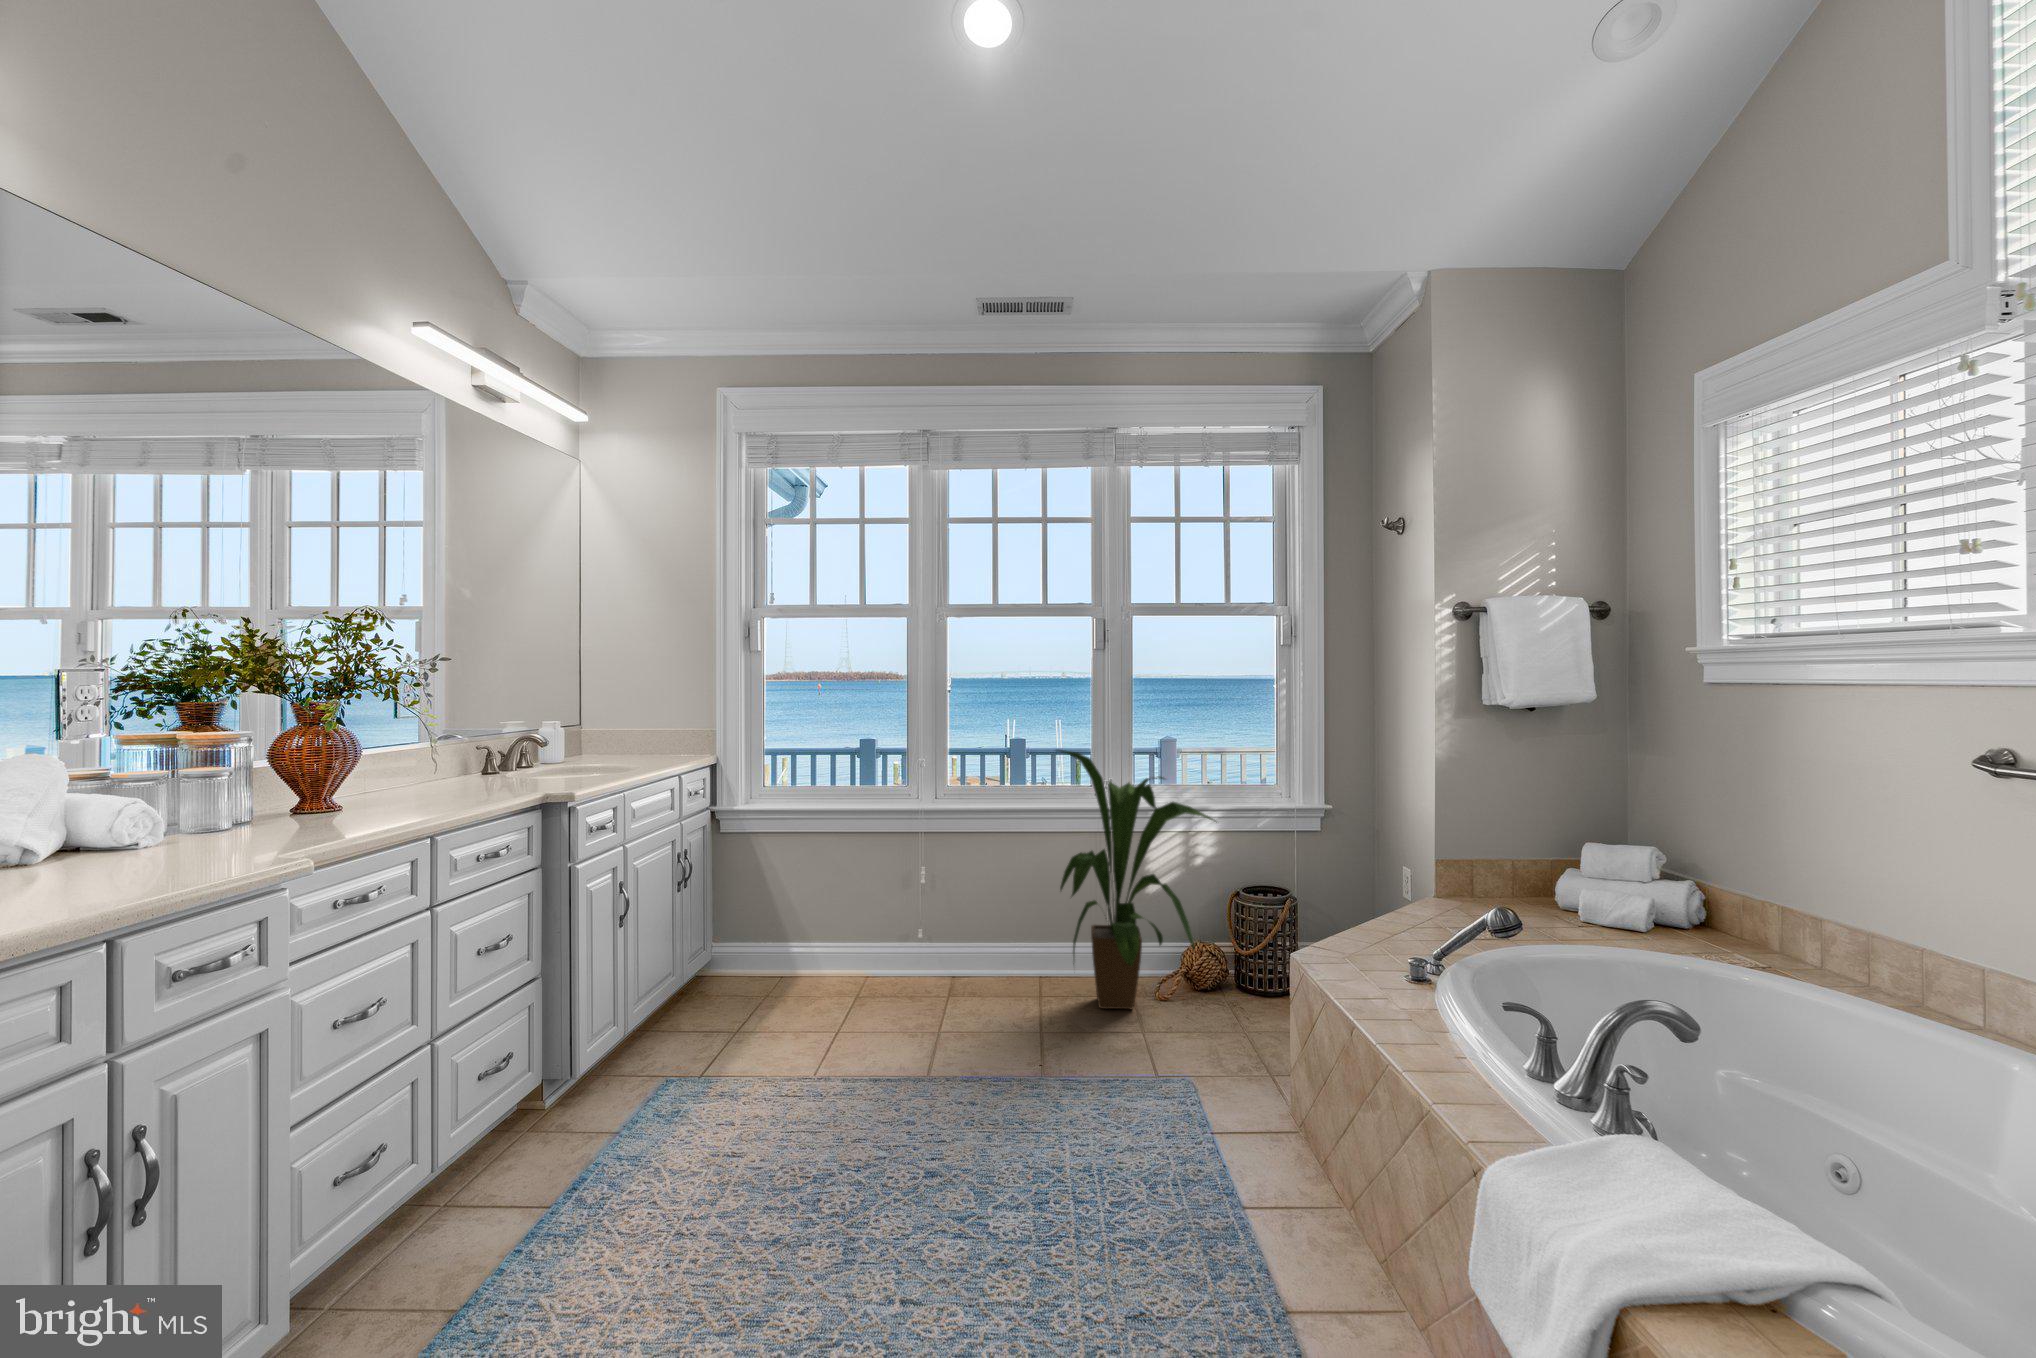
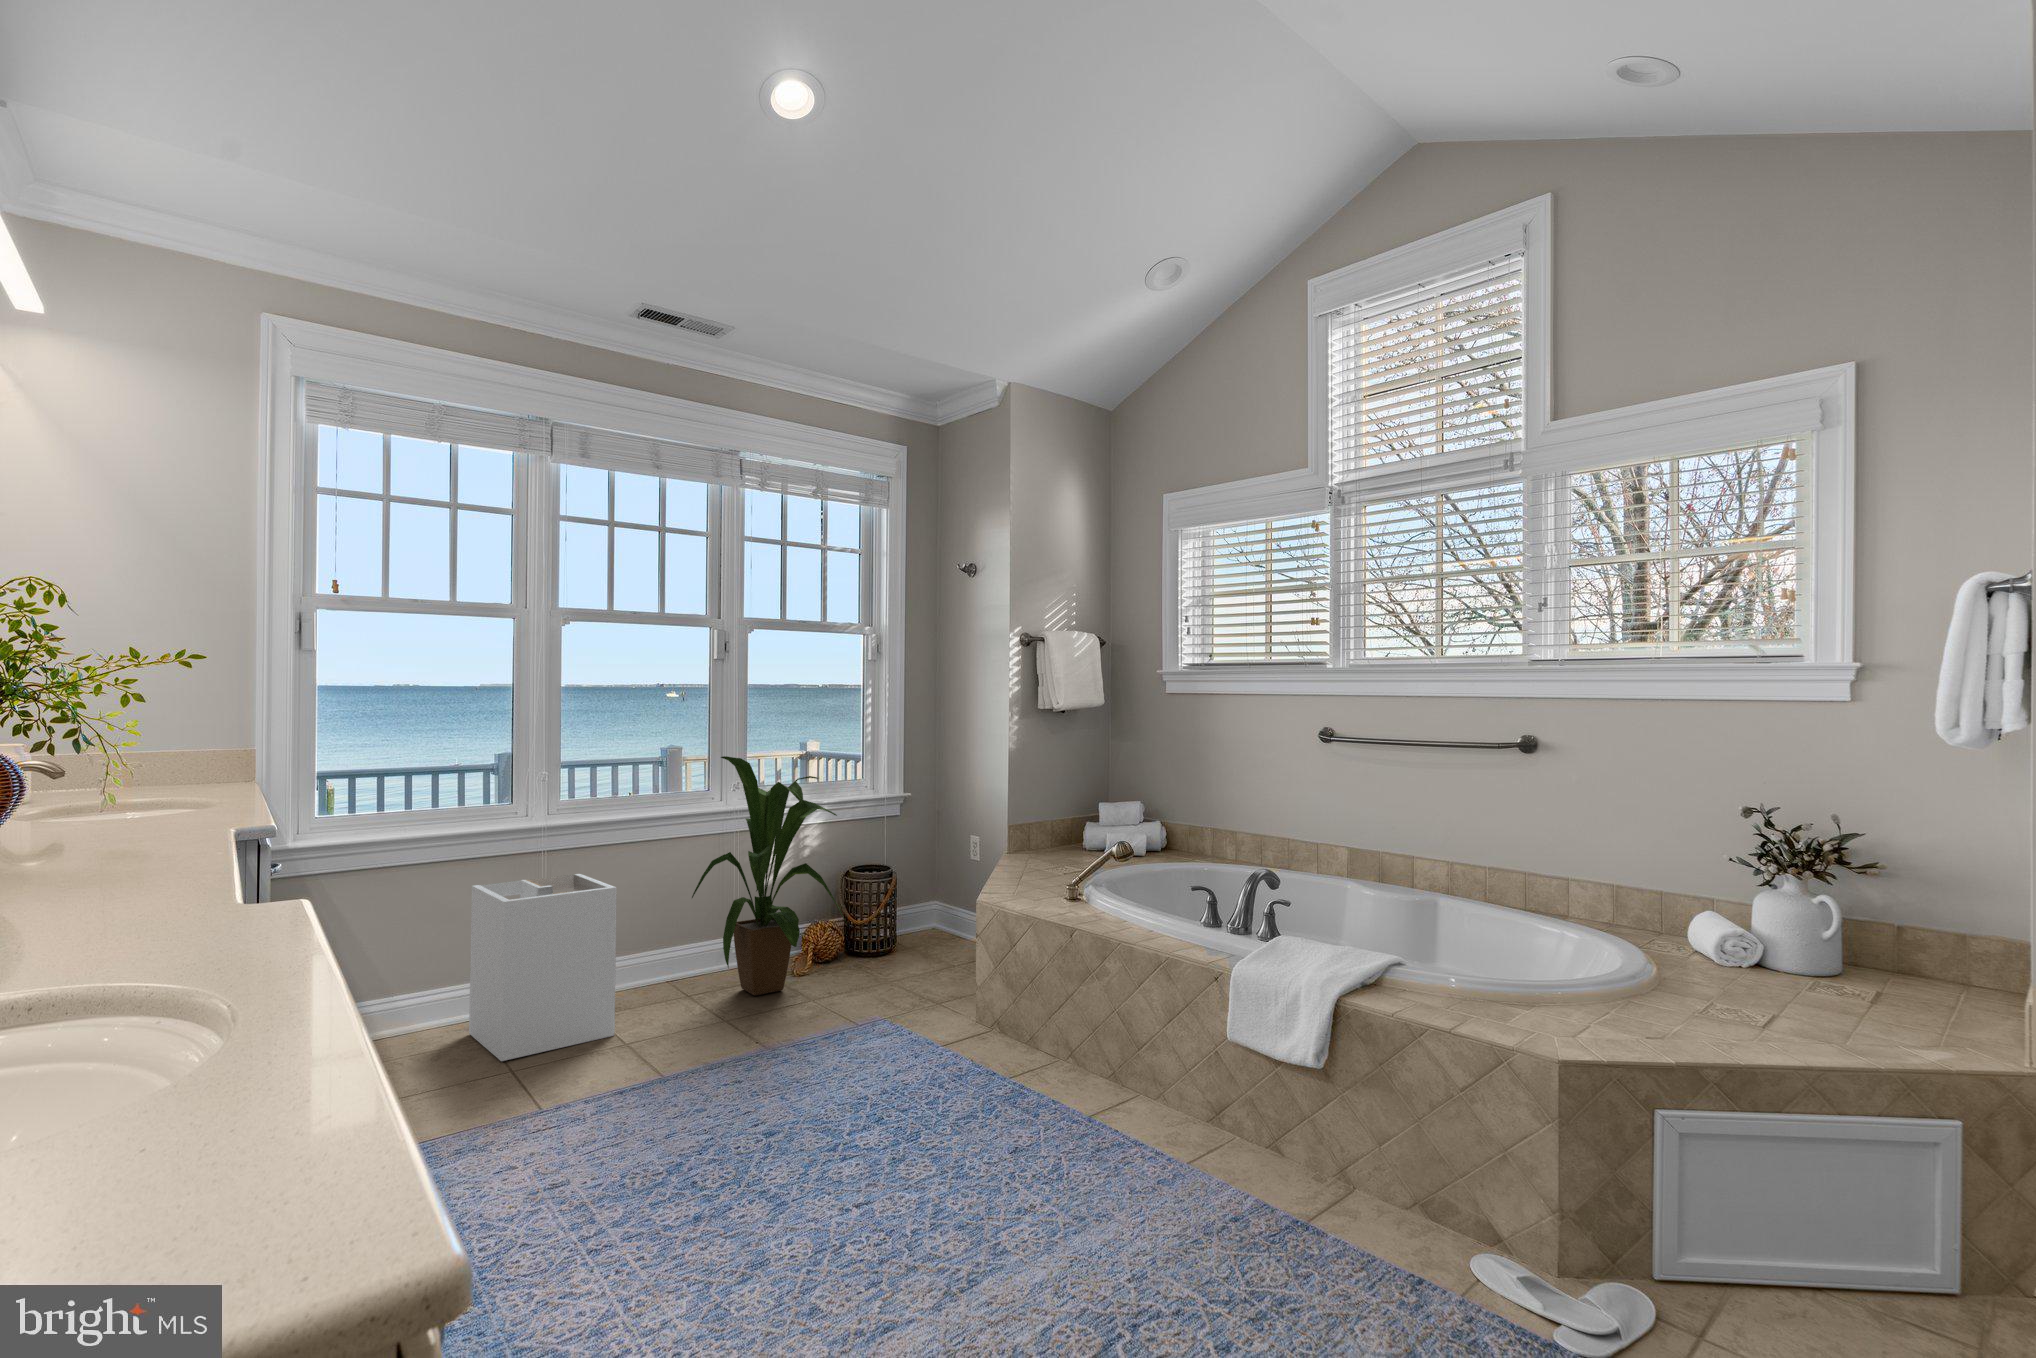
laundry hamper: none [841,853,951,1018] -> present [469,874,617,1061]

